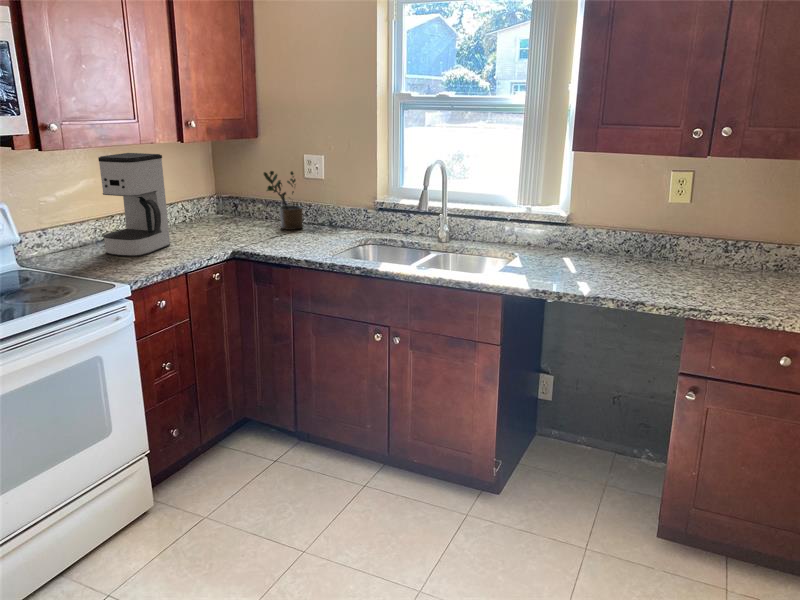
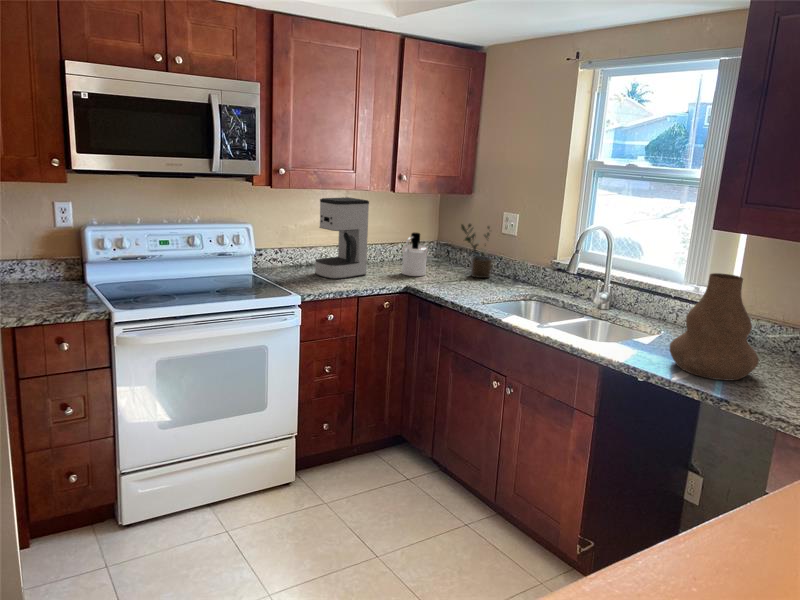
soap dispenser: none [203,187,235,238] -> present [402,233,428,276]
vase: none [559,191,636,287] -> present [670,273,759,380]

